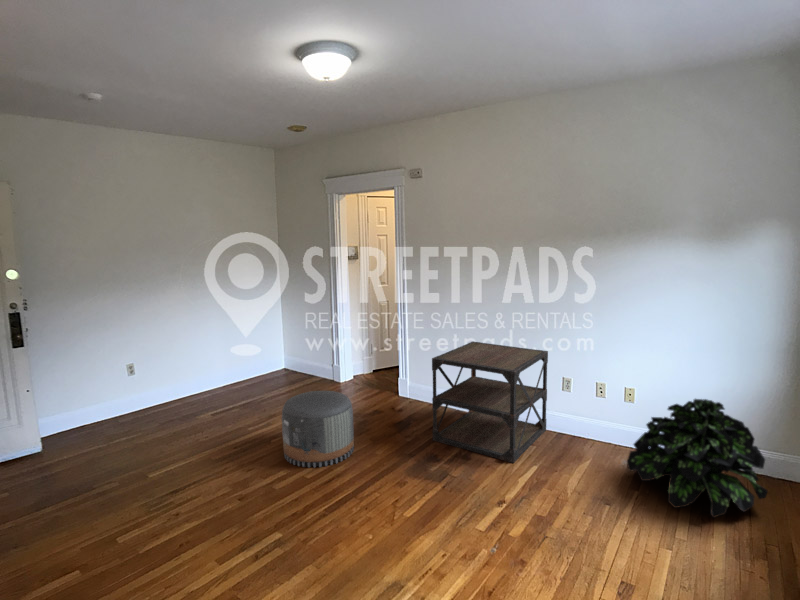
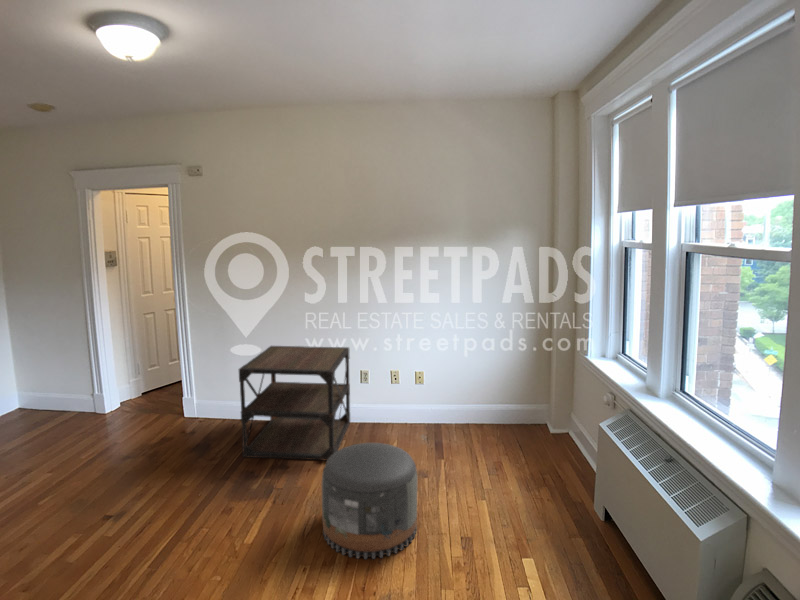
pouf: present [282,391,354,467] -> present [322,443,417,559]
potted plant: present [627,399,768,517] -> none [429,372,528,465]

